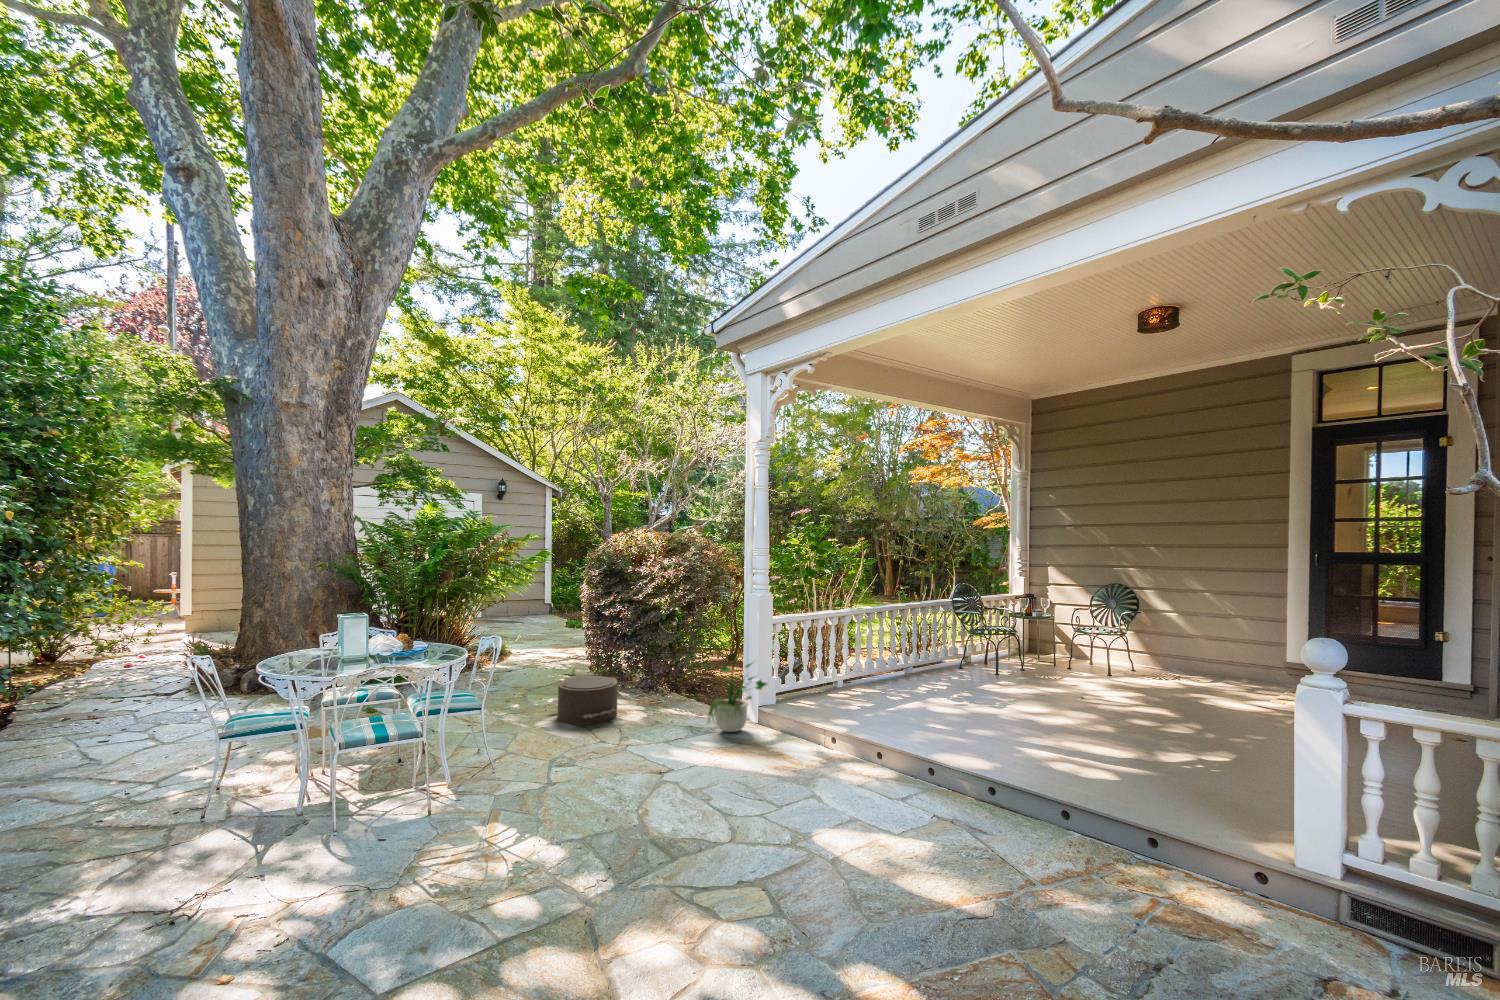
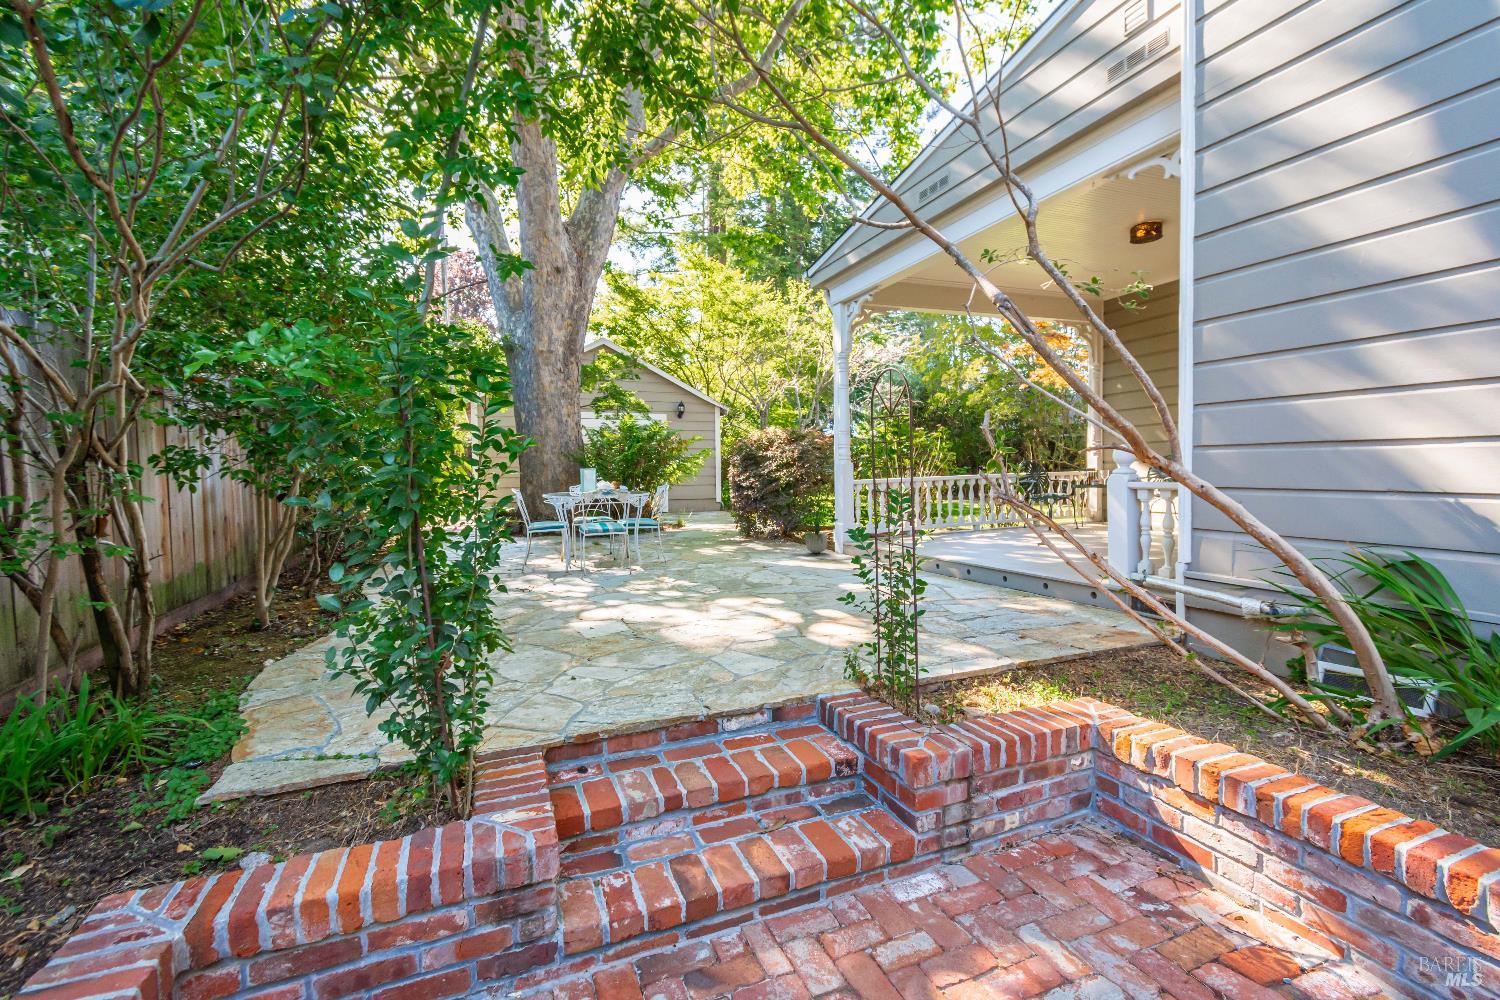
pouf: present [550,676,617,724] -> none [705,523,748,549]

